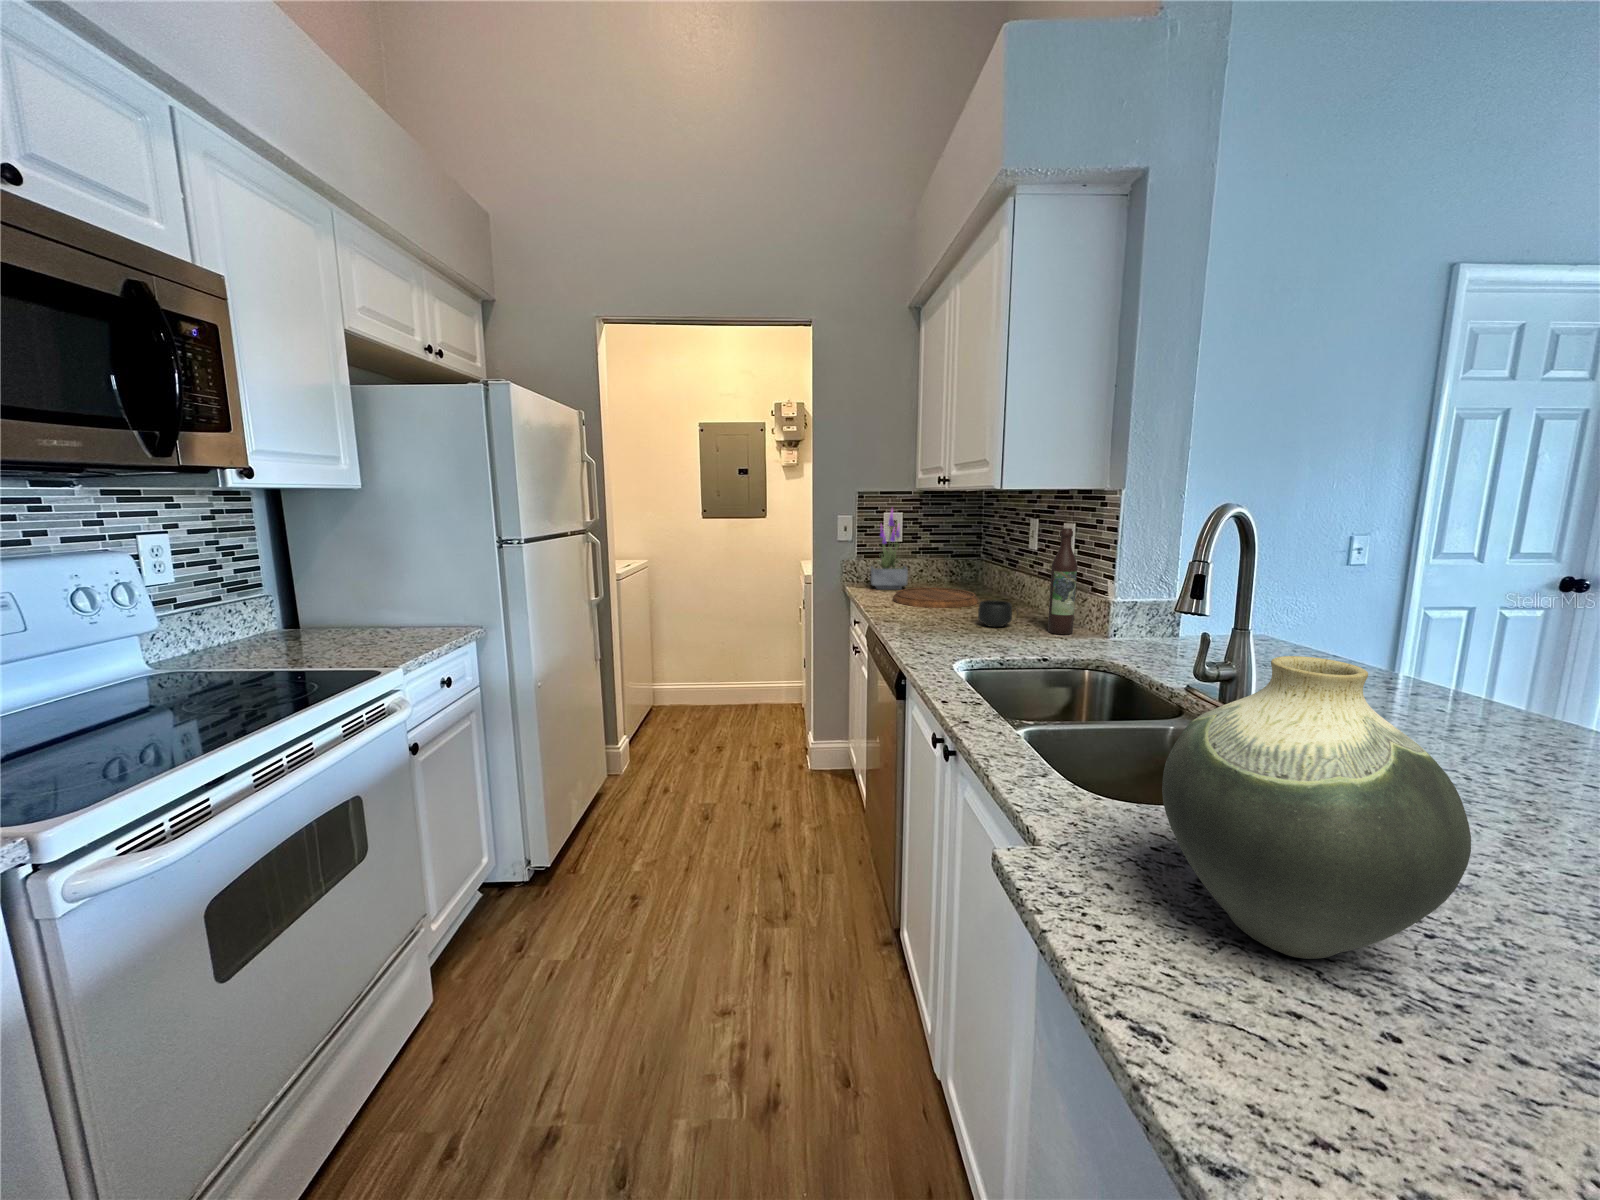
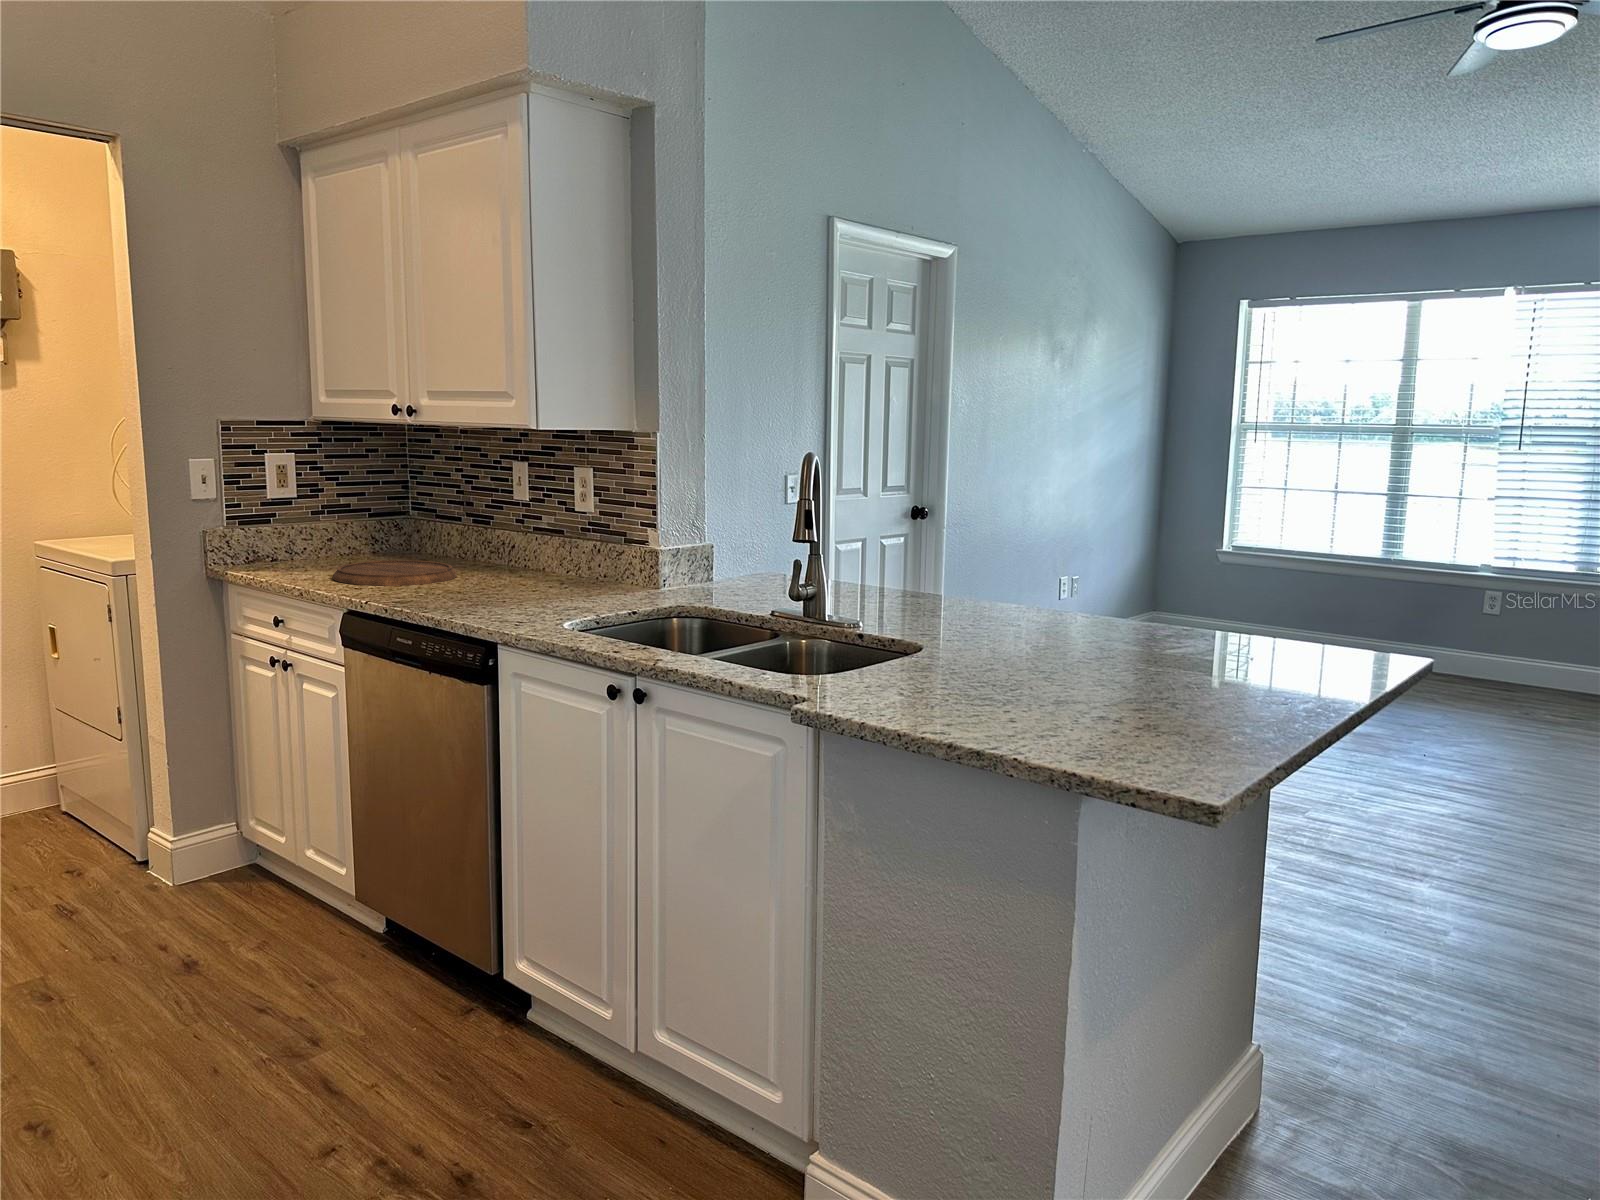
potted plant: present [870,510,908,589] -> none [247,444,322,572]
wine bottle: present [1048,528,1077,634] -> none [591,473,618,592]
mug: present [978,600,1017,627] -> none [509,563,558,594]
vase: present [1162,656,1471,959] -> none [899,541,1022,692]

